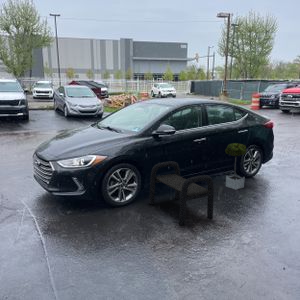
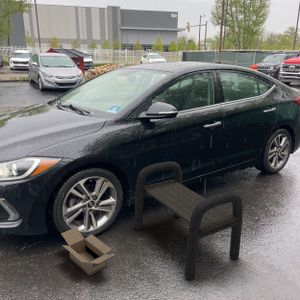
potted tree: present [225,143,247,190] -> none [245,129,279,196]
cardboard box: none [106,199,138,223] -> present [61,227,114,276]

